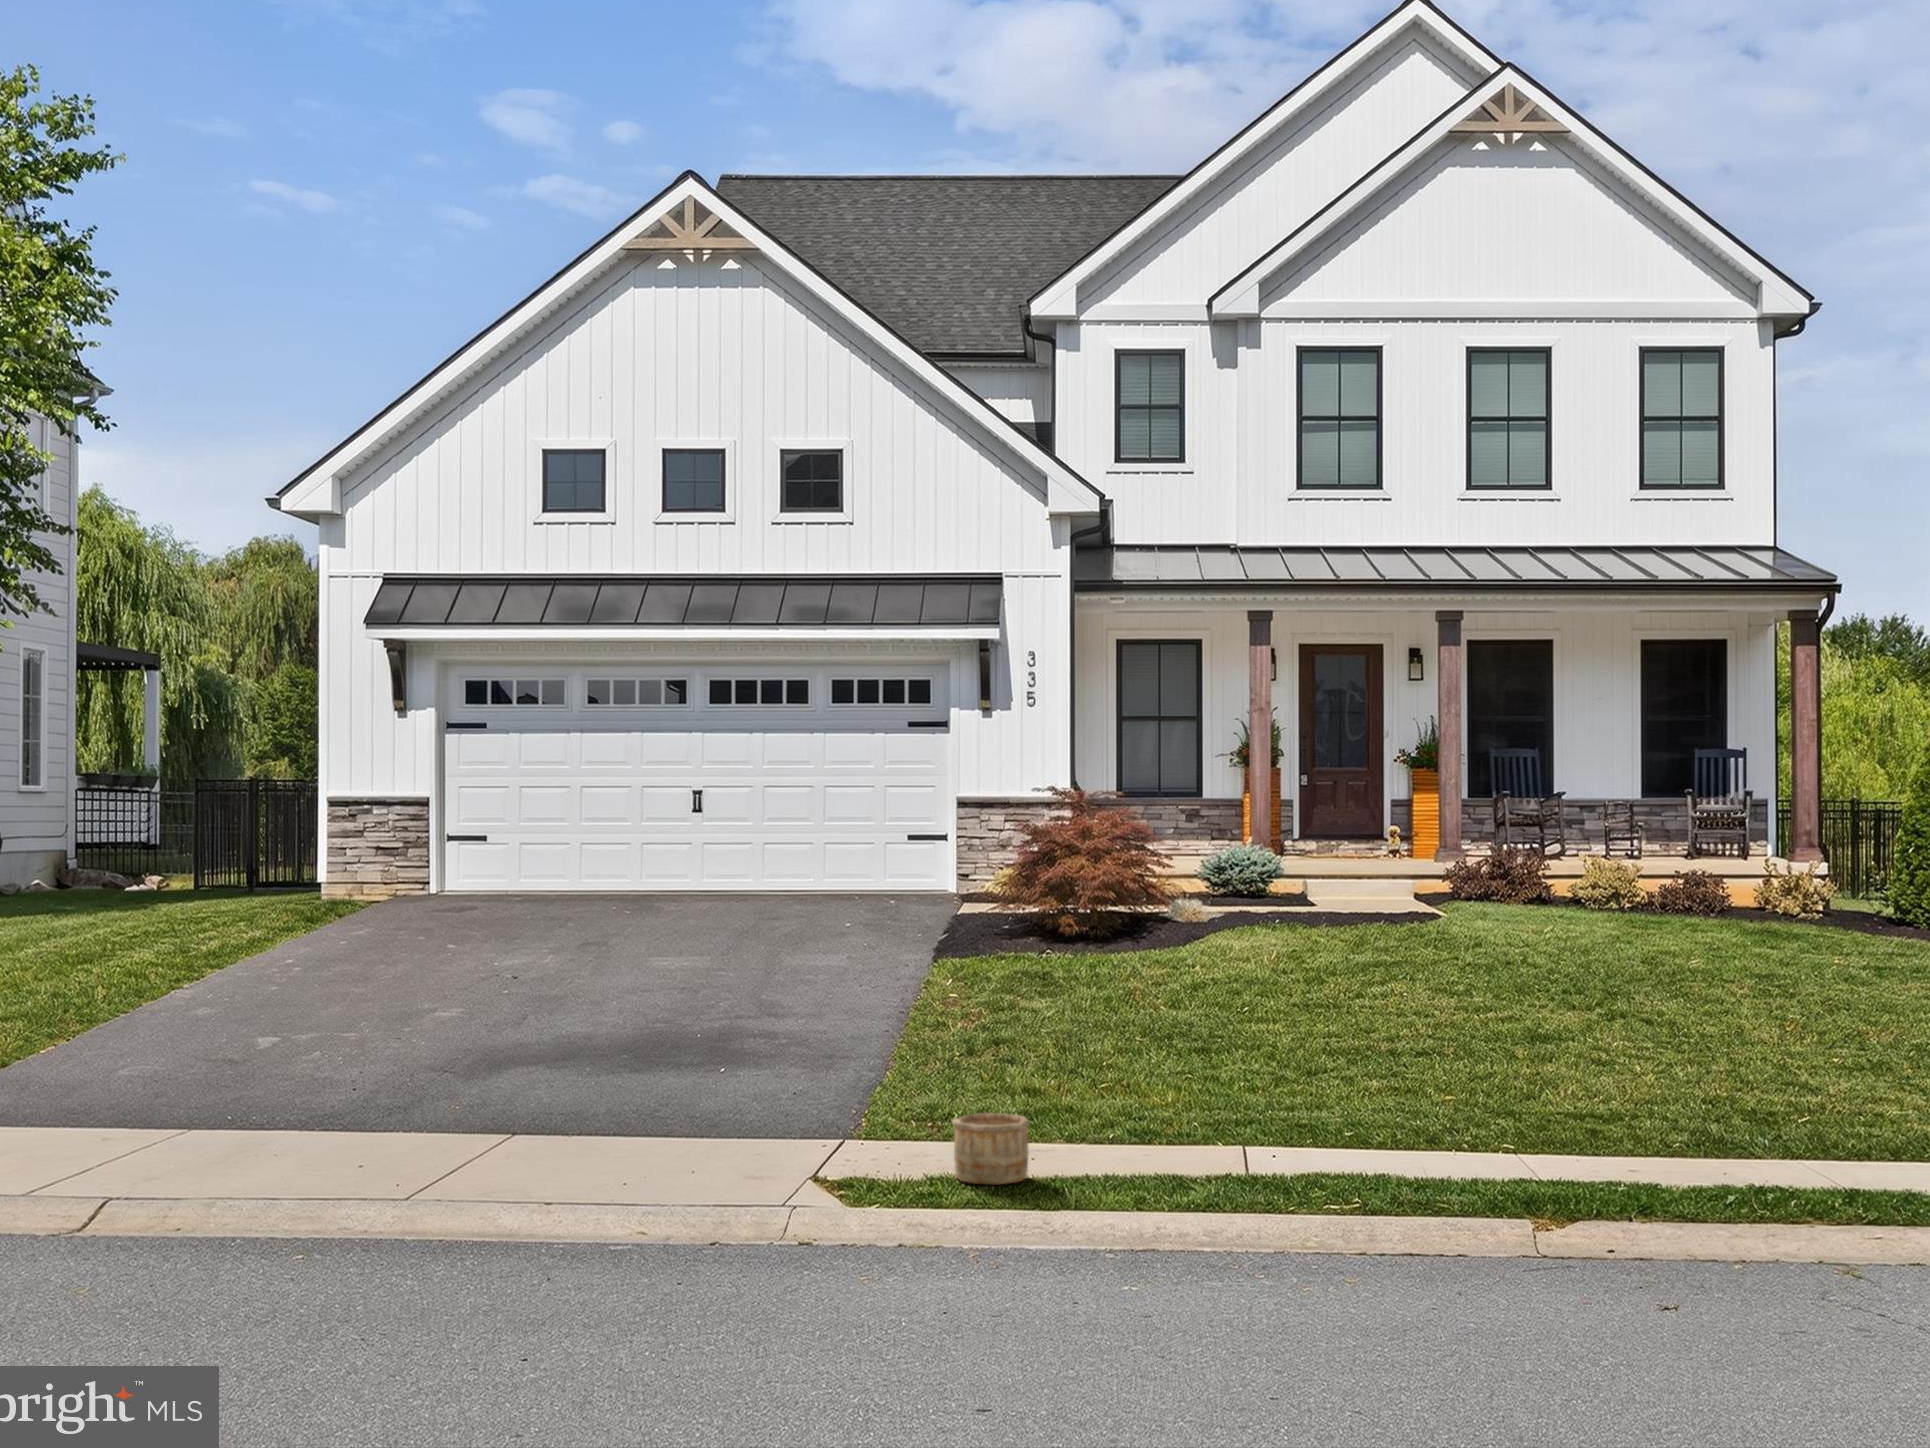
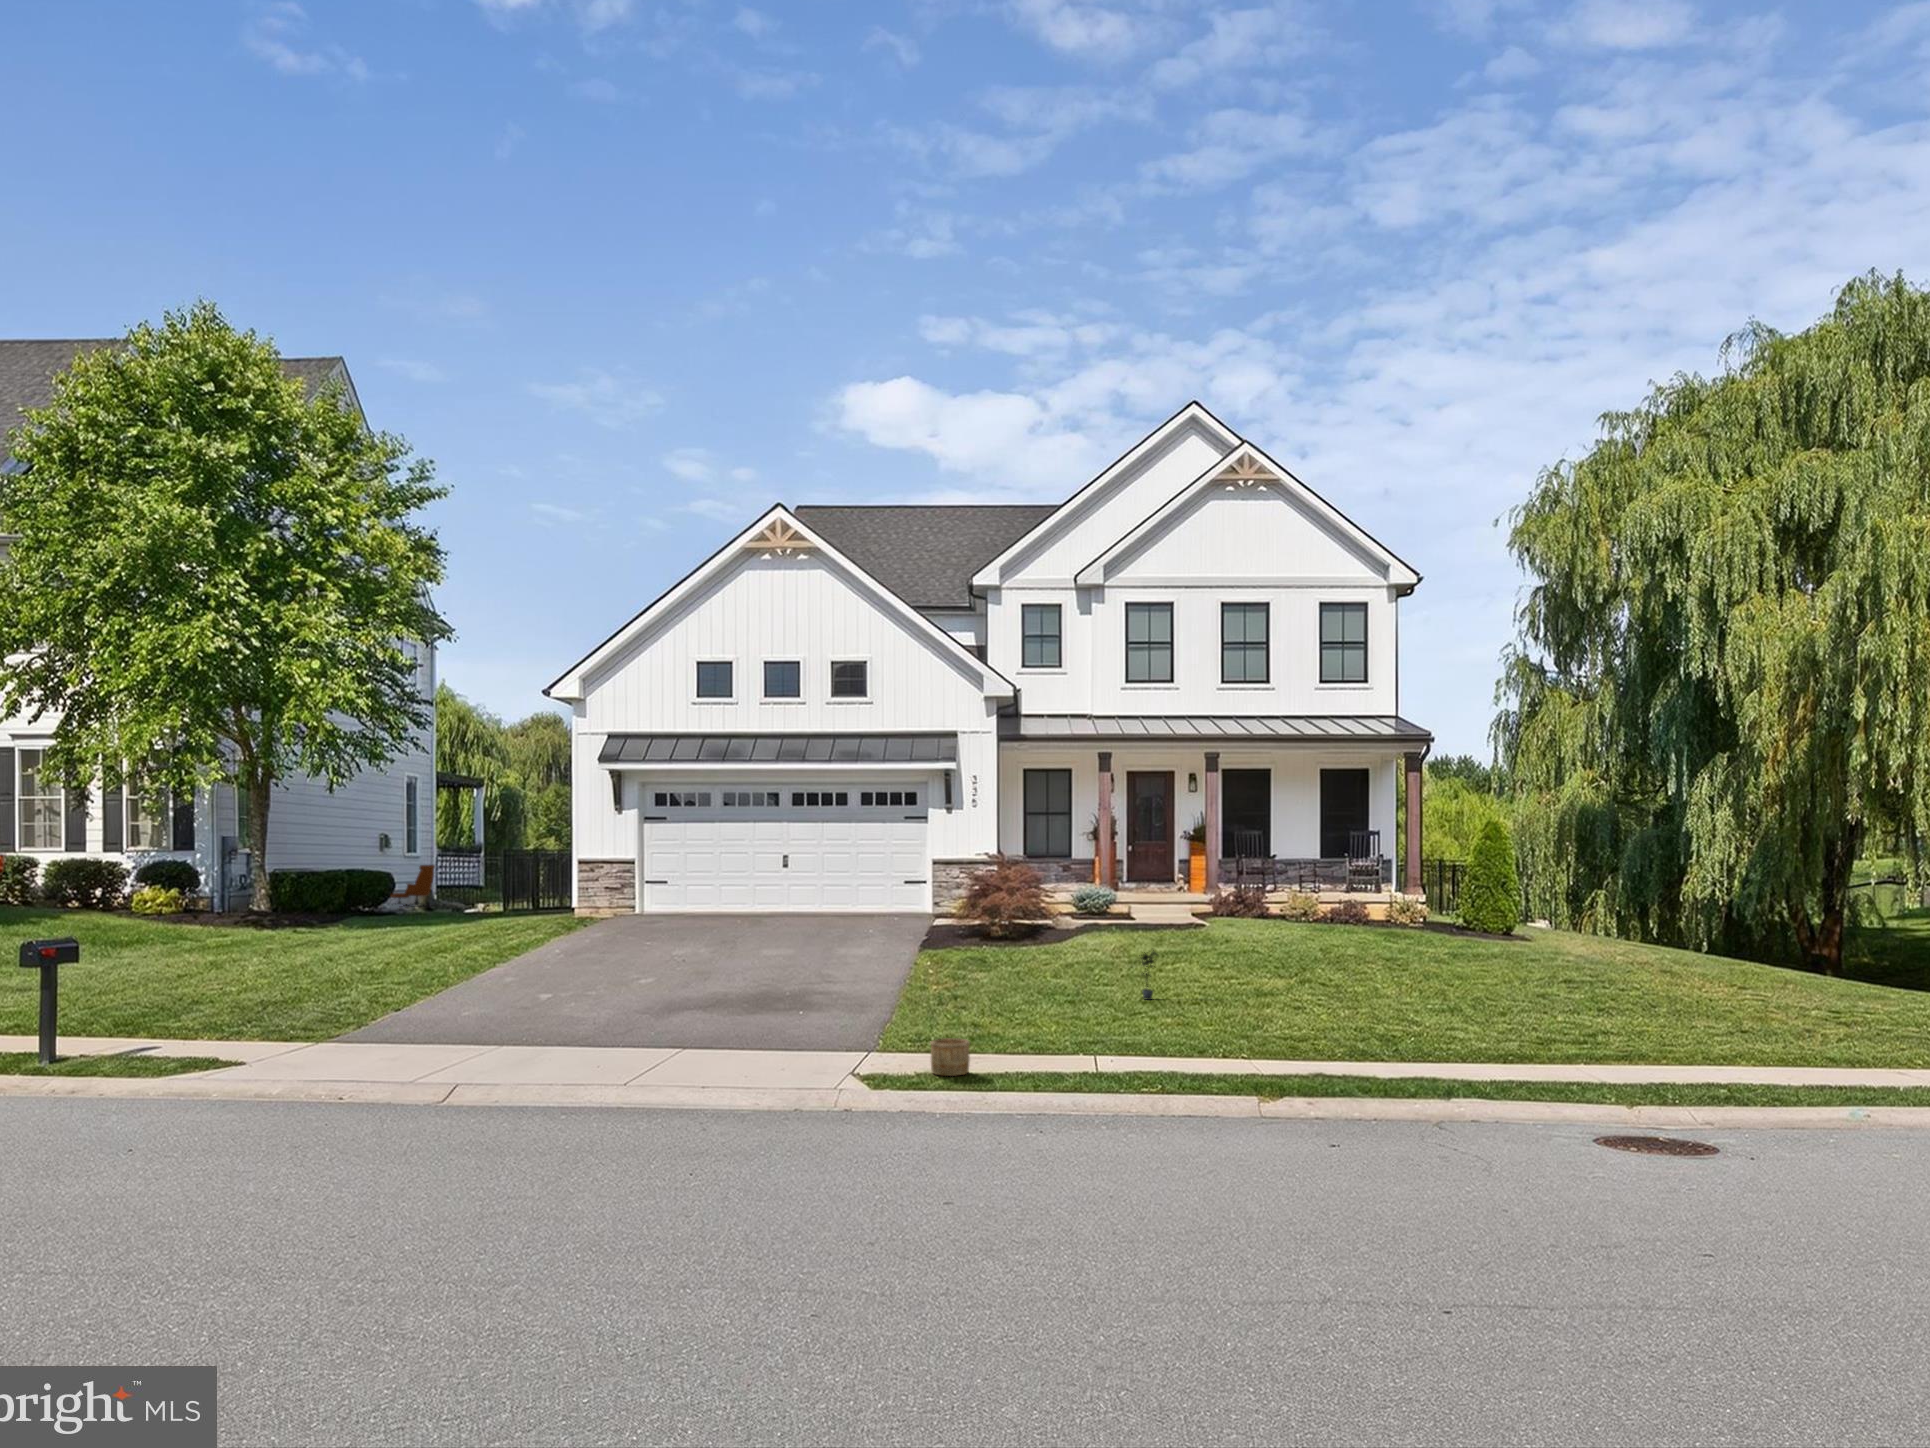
lounge chair: none [26,808,101,879] -> present [391,865,435,905]
potted plant: none [1332,950,1372,1043] -> present [1141,950,1158,1000]

